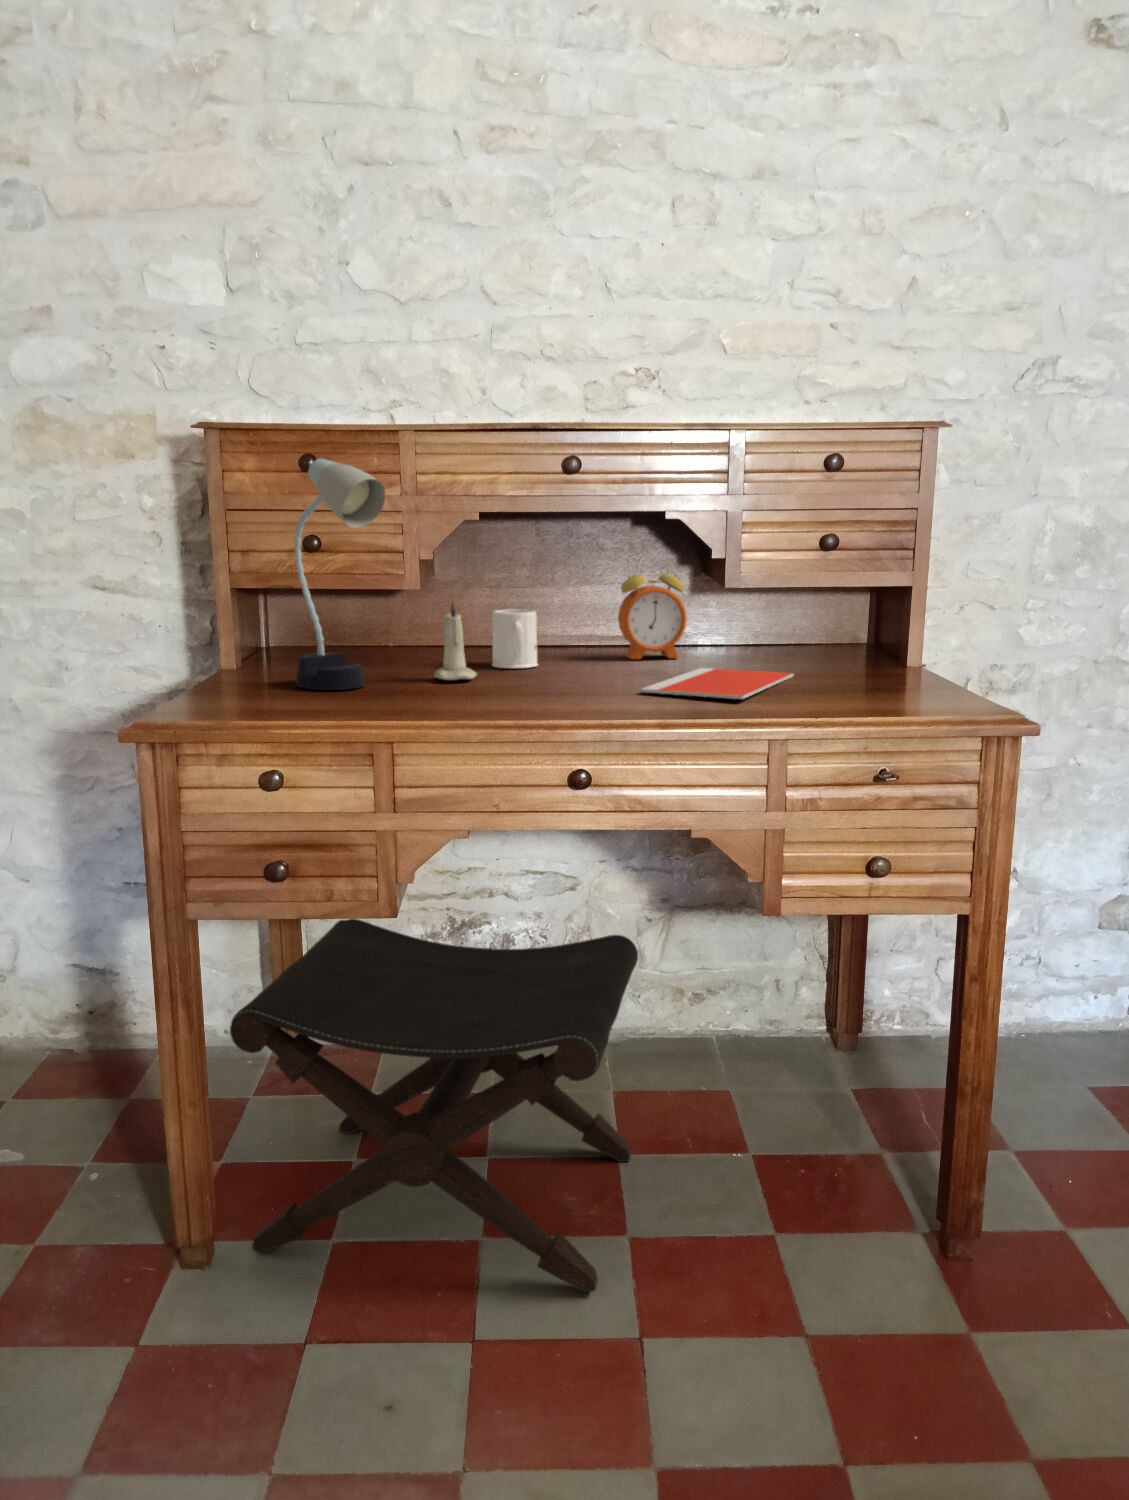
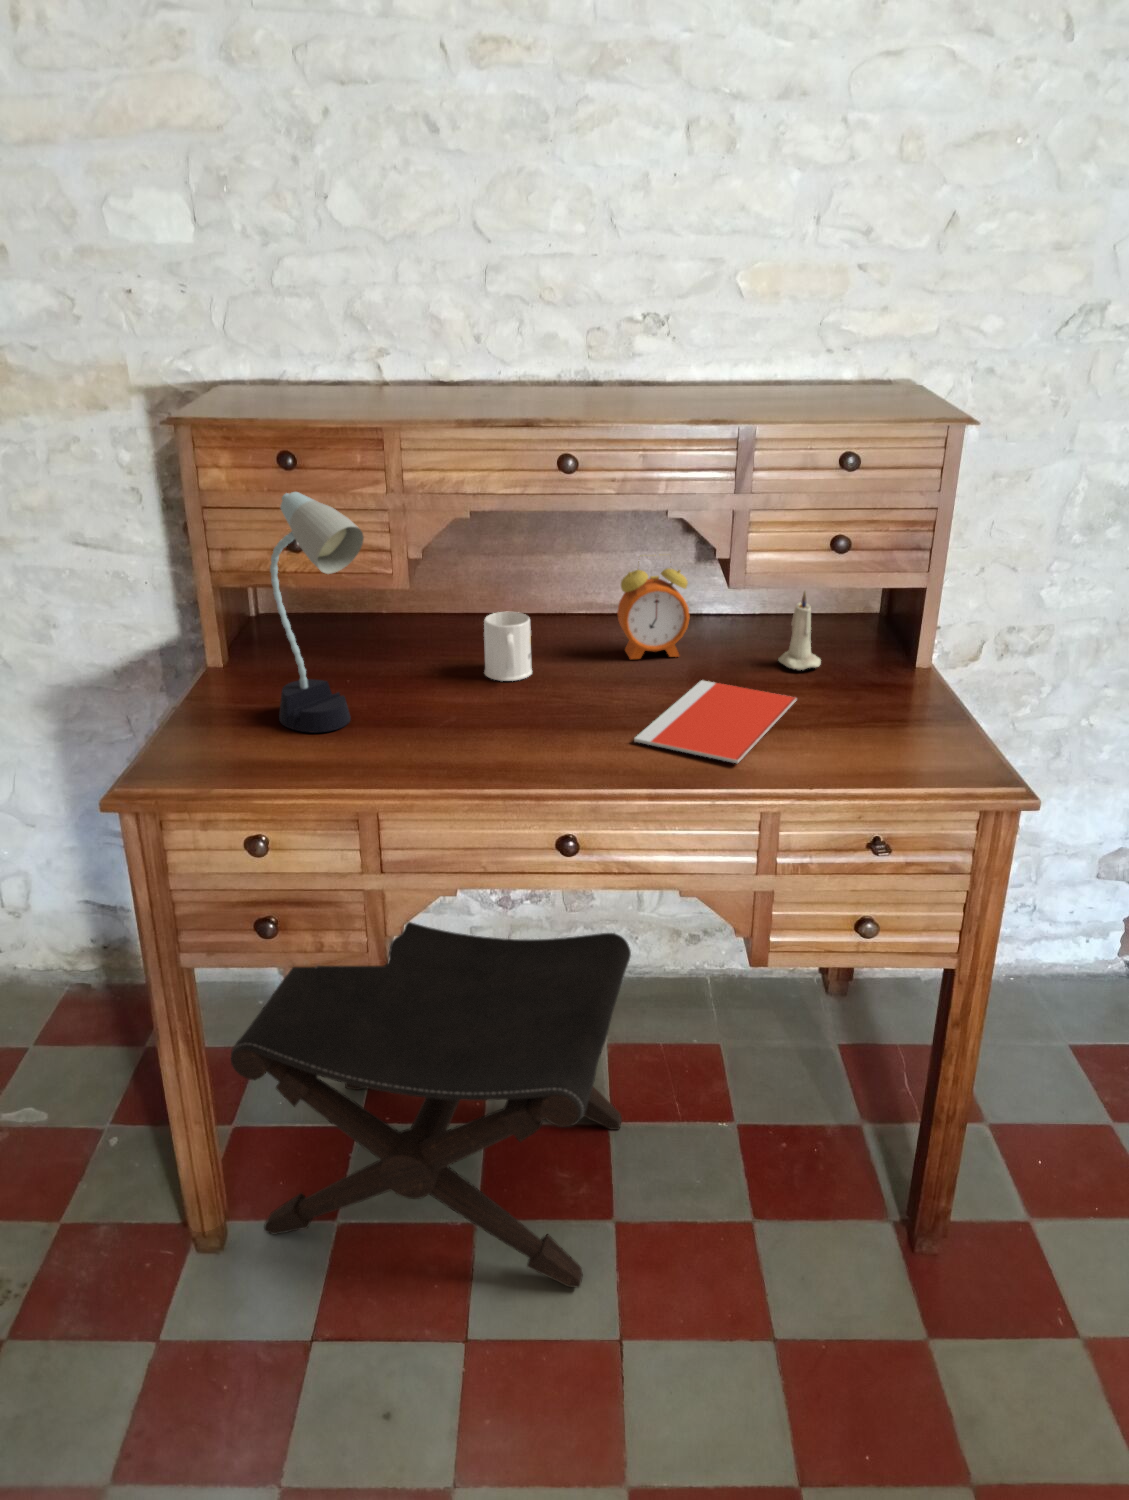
candle: present [434,600,477,680] -> present [778,592,821,670]

